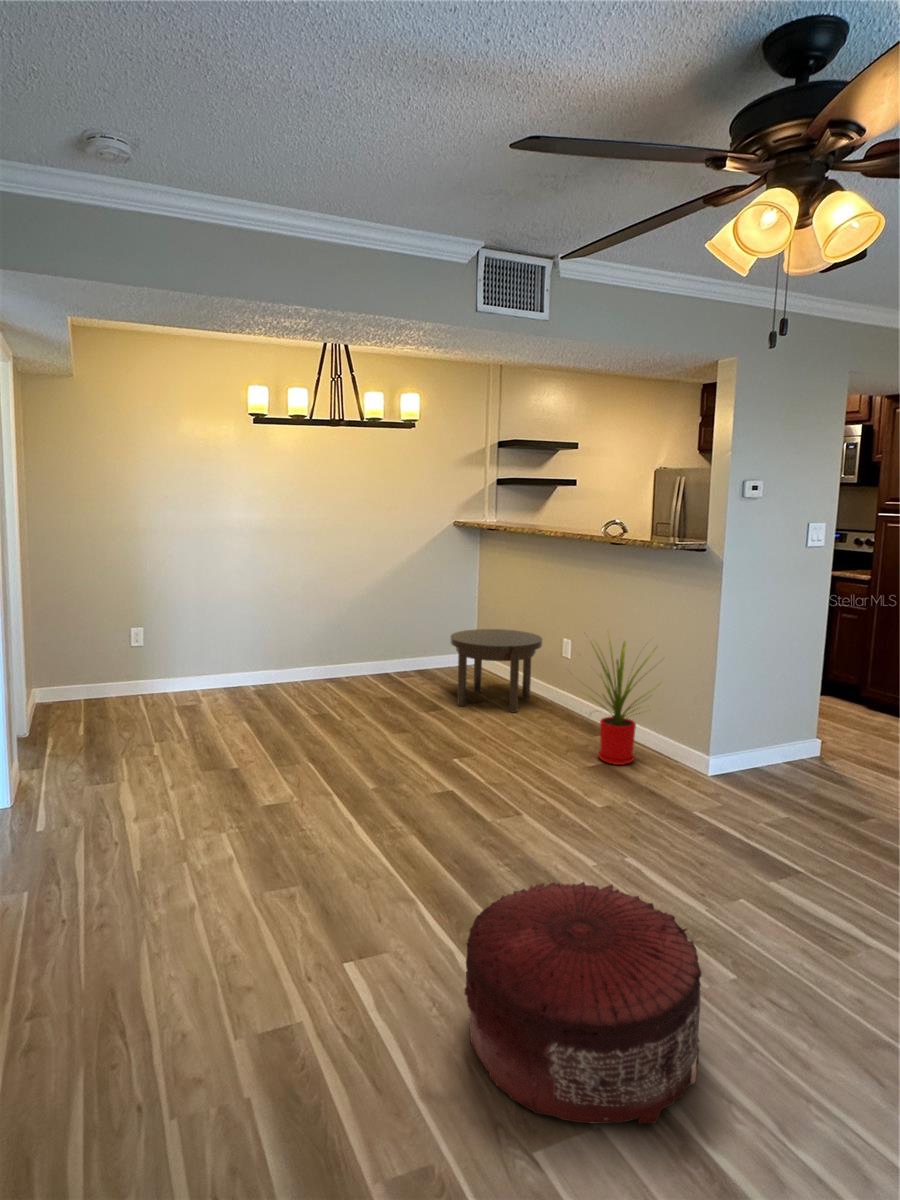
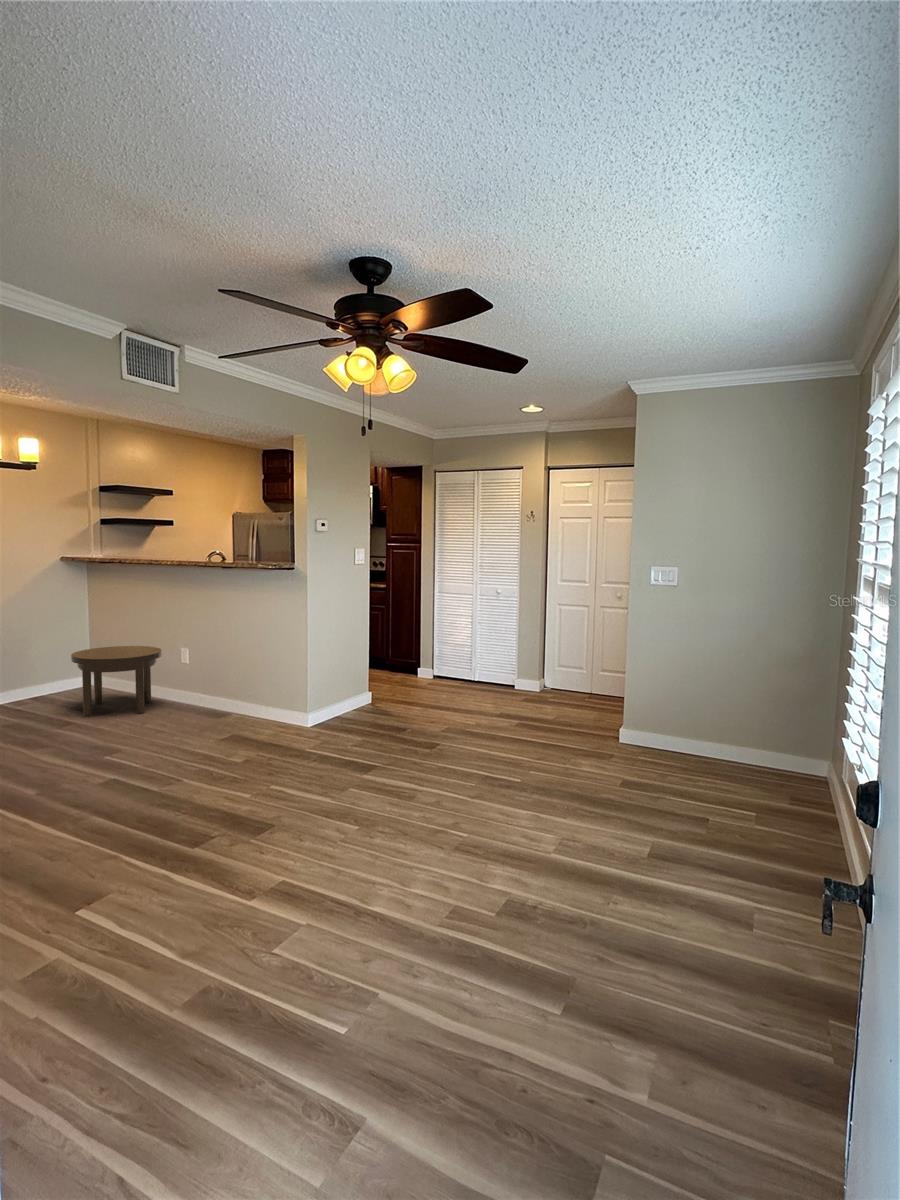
house plant: present [587,636,655,765] -> none [196,632,275,734]
pouf: present [464,882,702,1124] -> none [194,786,357,933]

